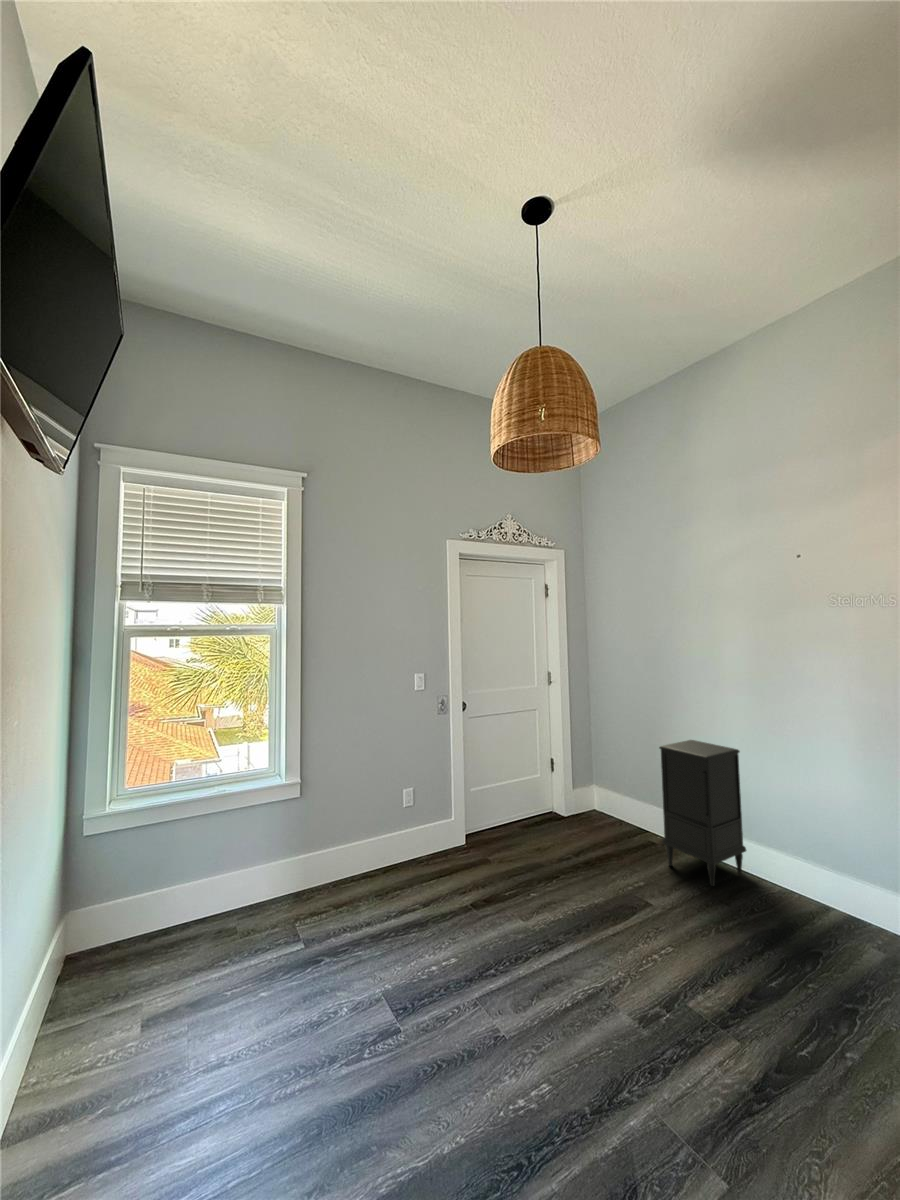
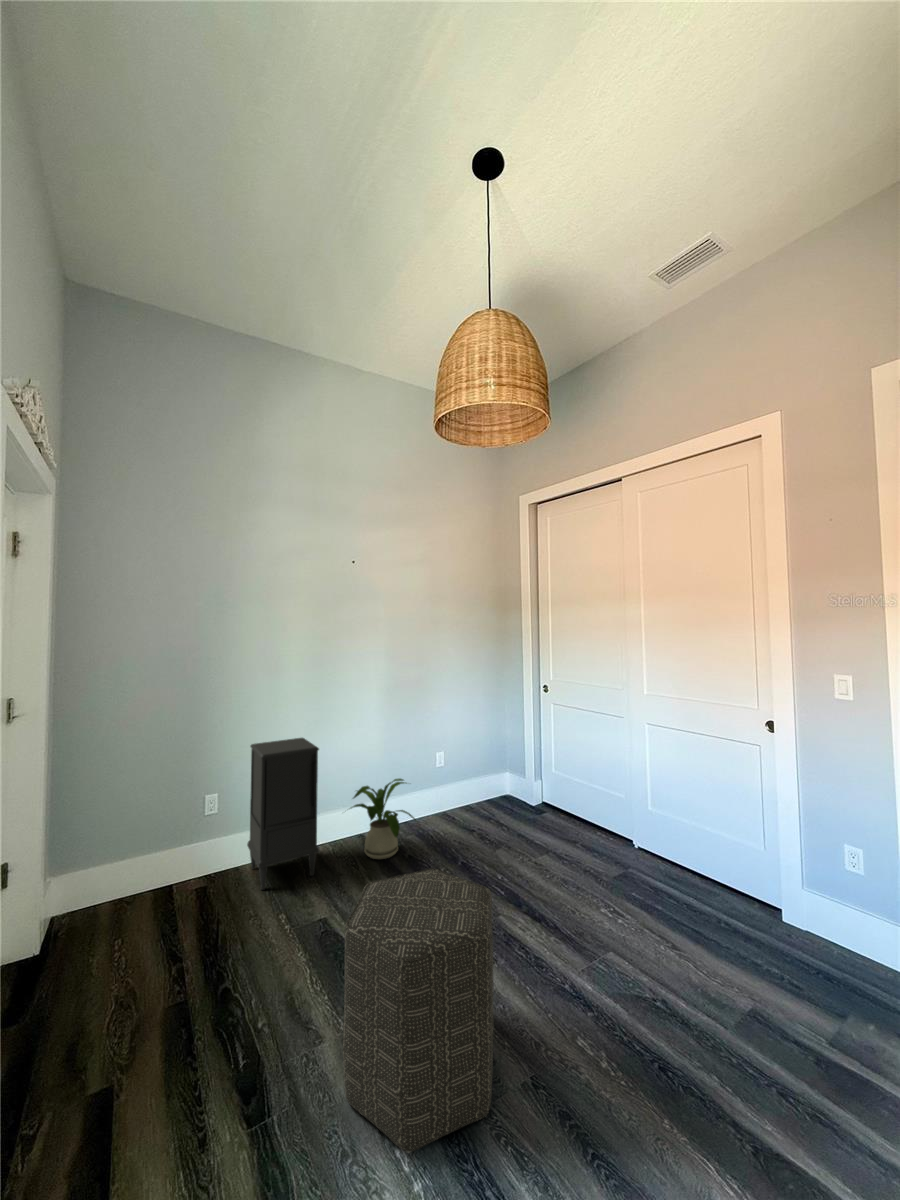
house plant: none [756,827,856,937] -> present [351,779,416,859]
ottoman: none [447,828,565,1011] -> present [343,868,493,1153]

